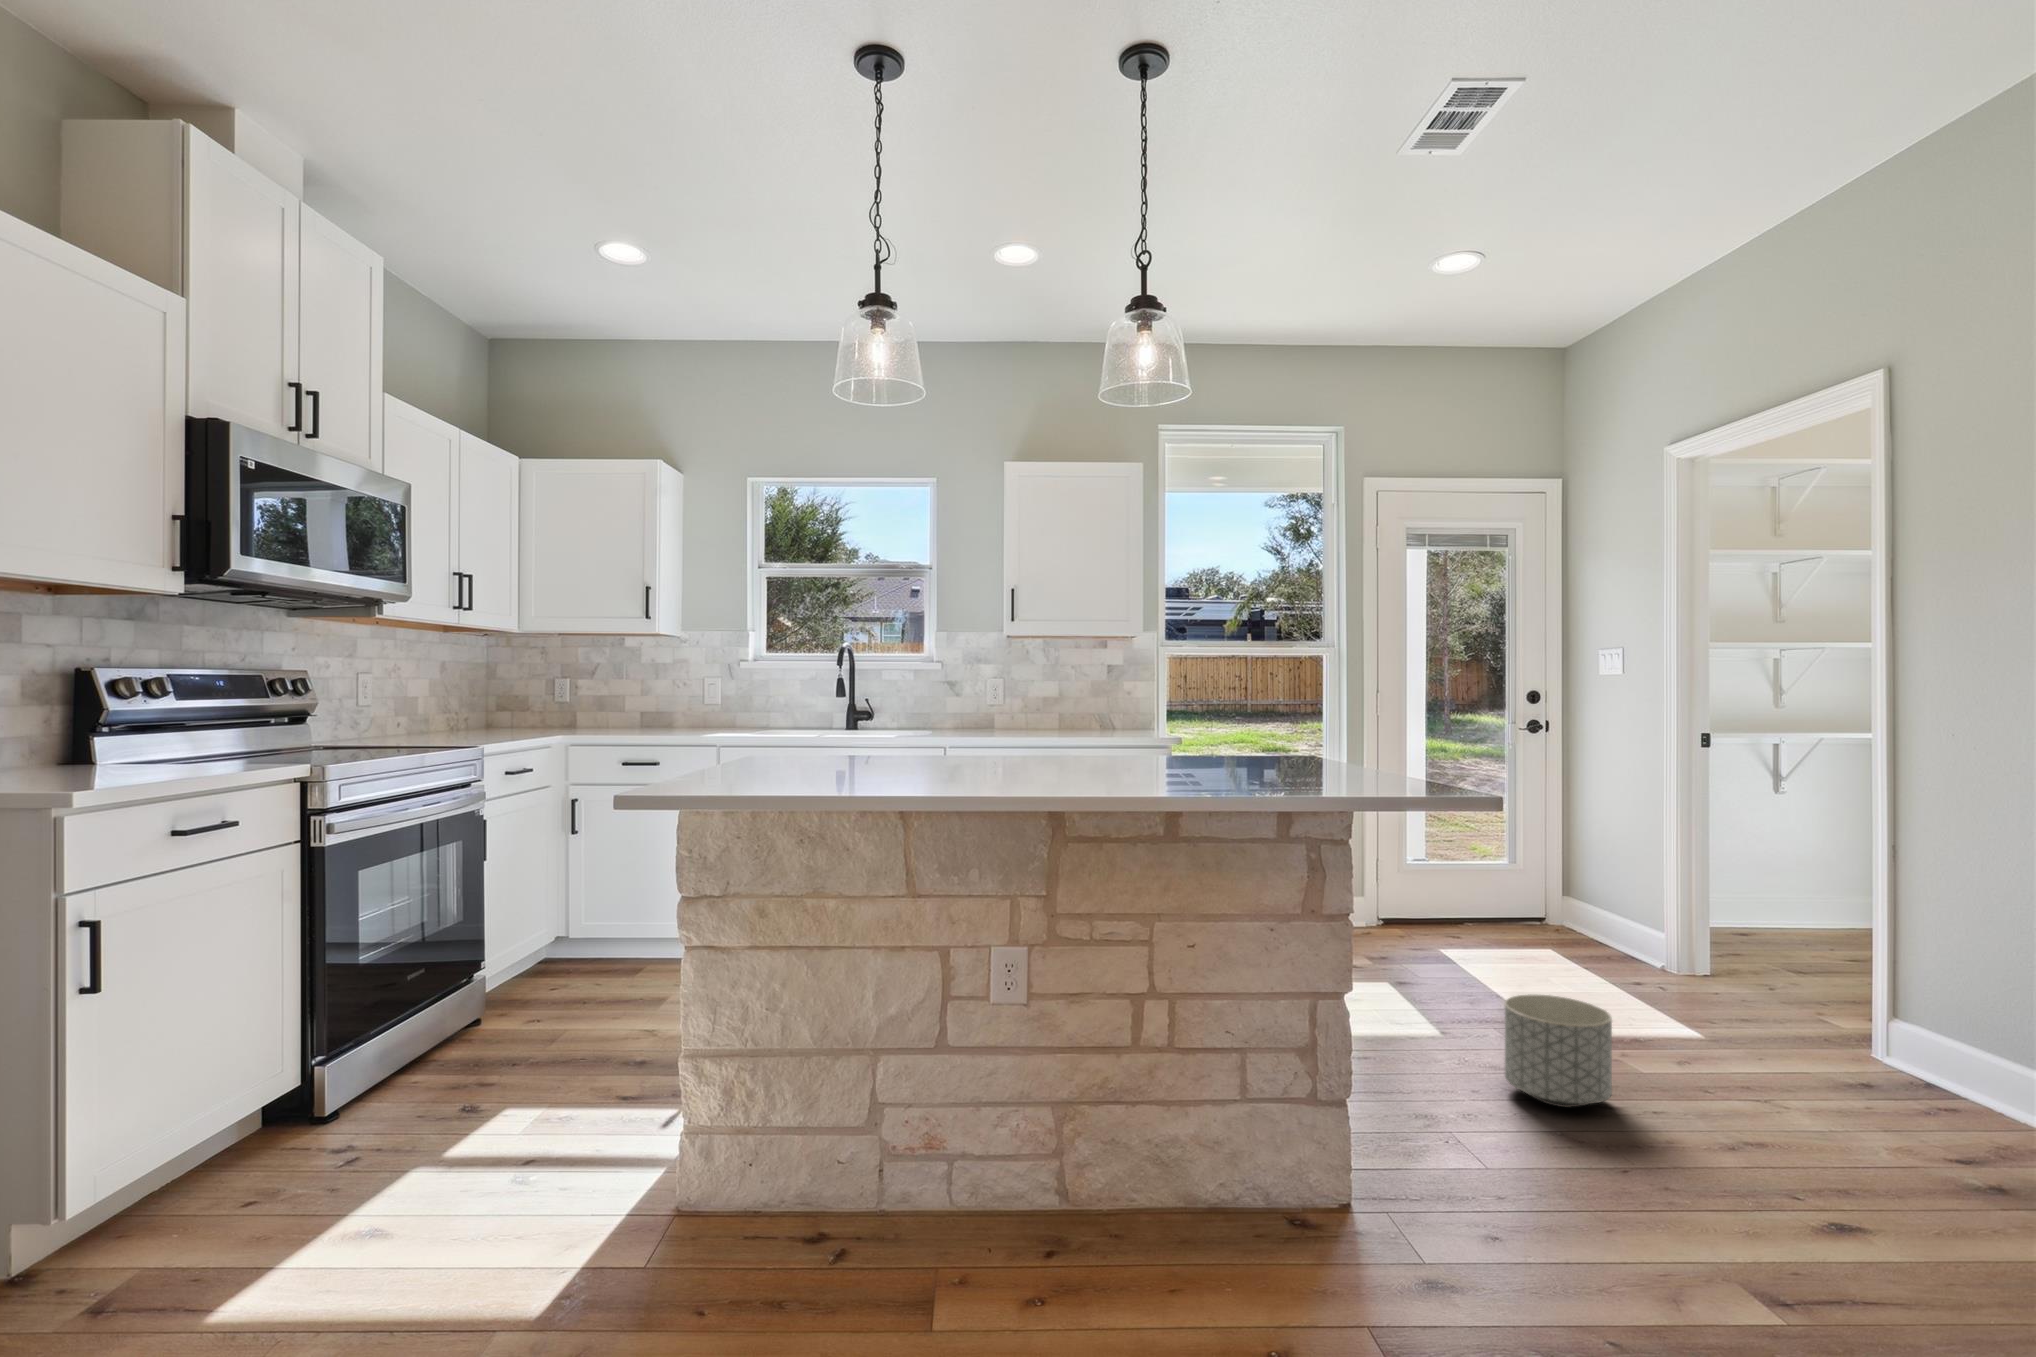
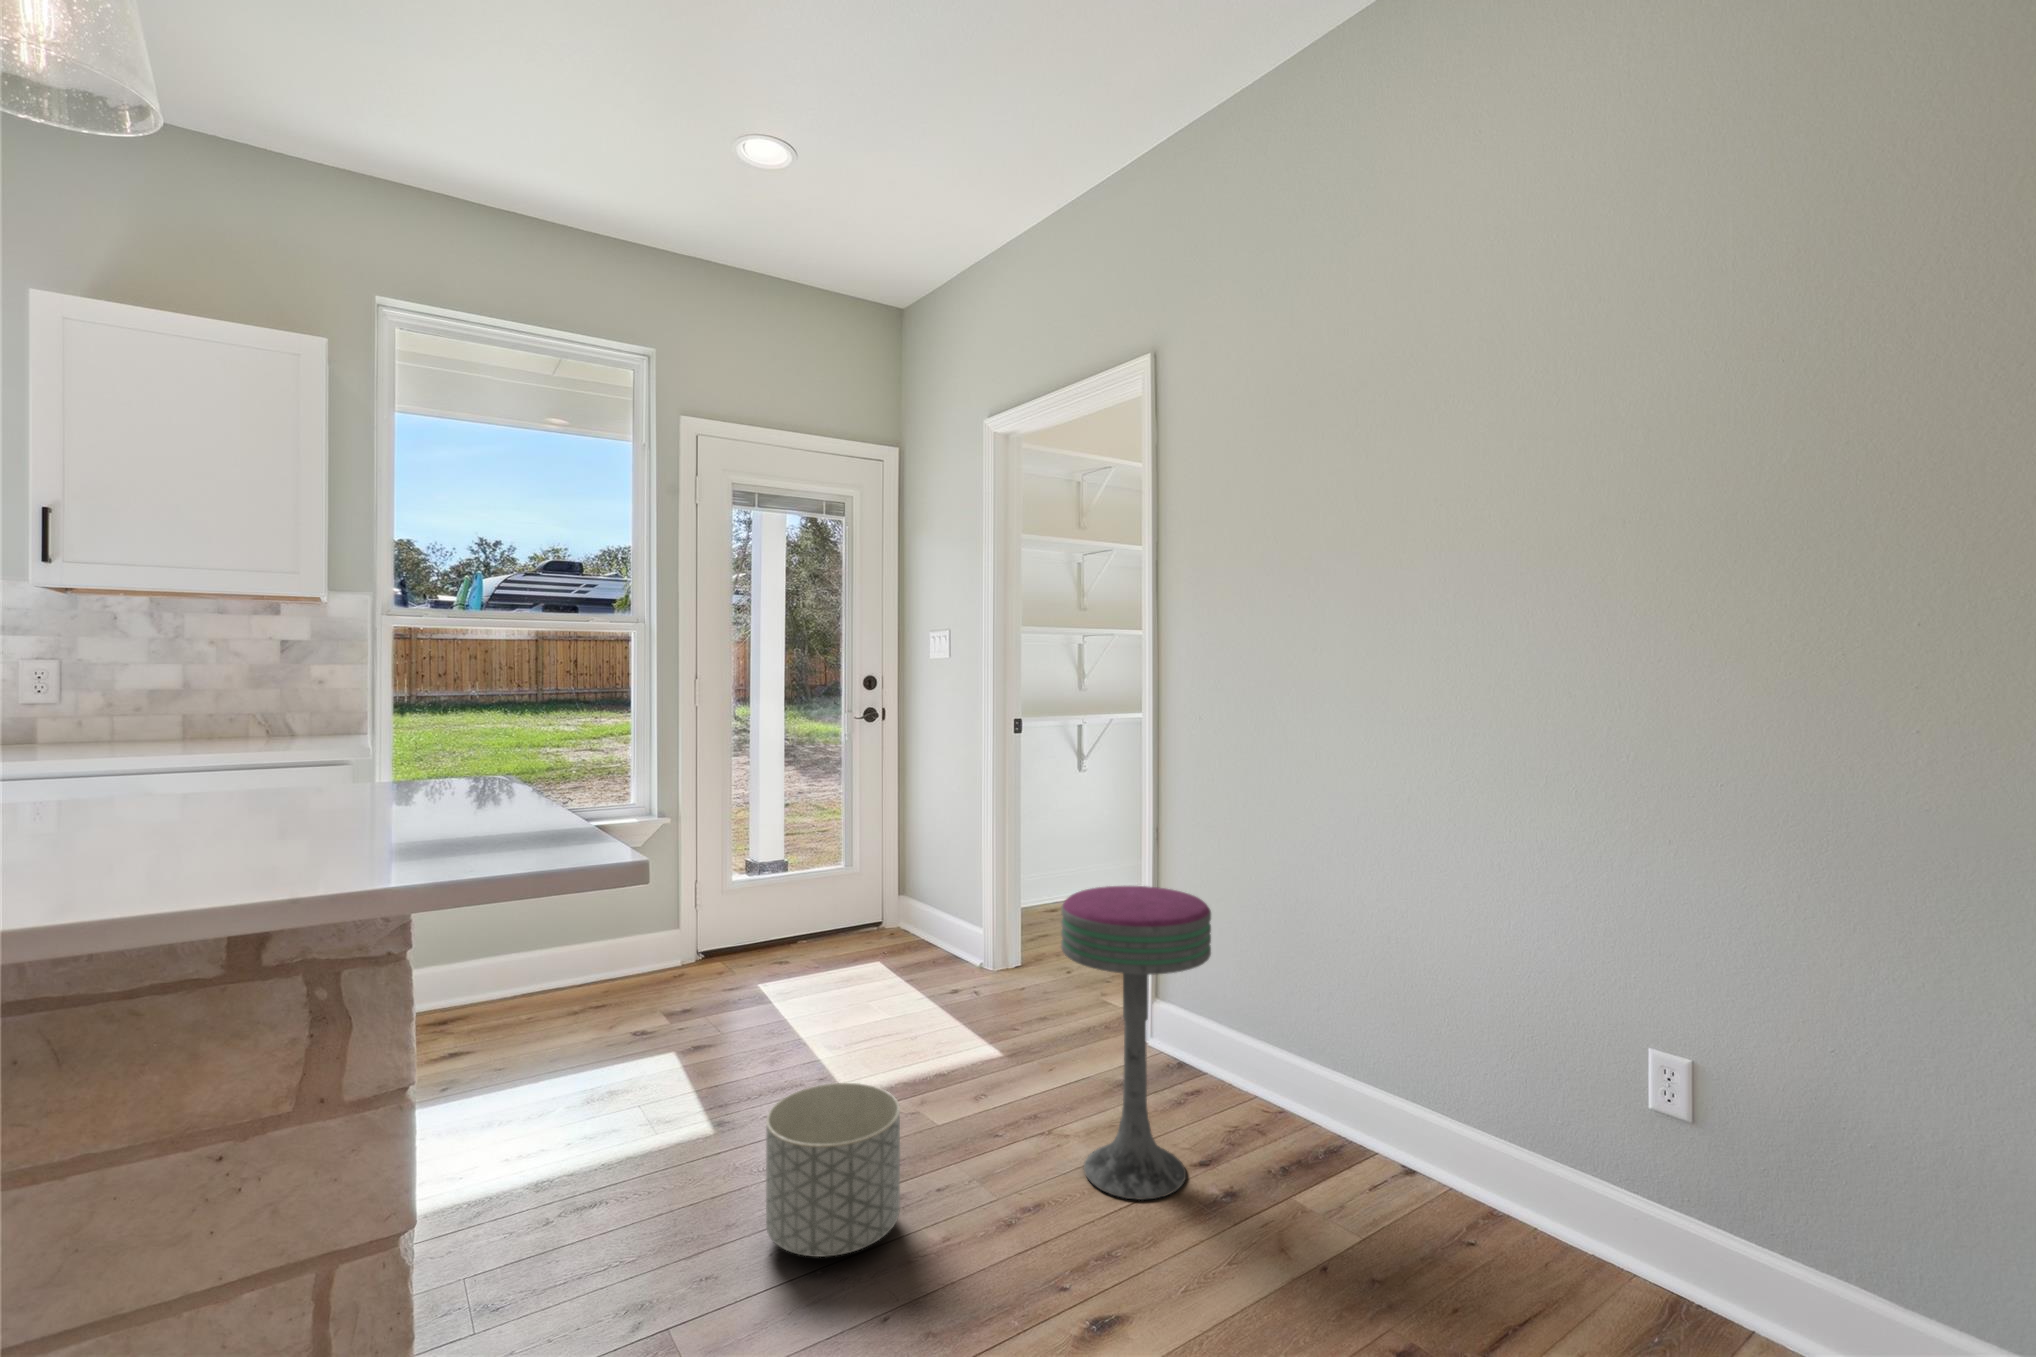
bar stool: none [1759,878,1925,1143] -> present [1061,886,1211,1200]

